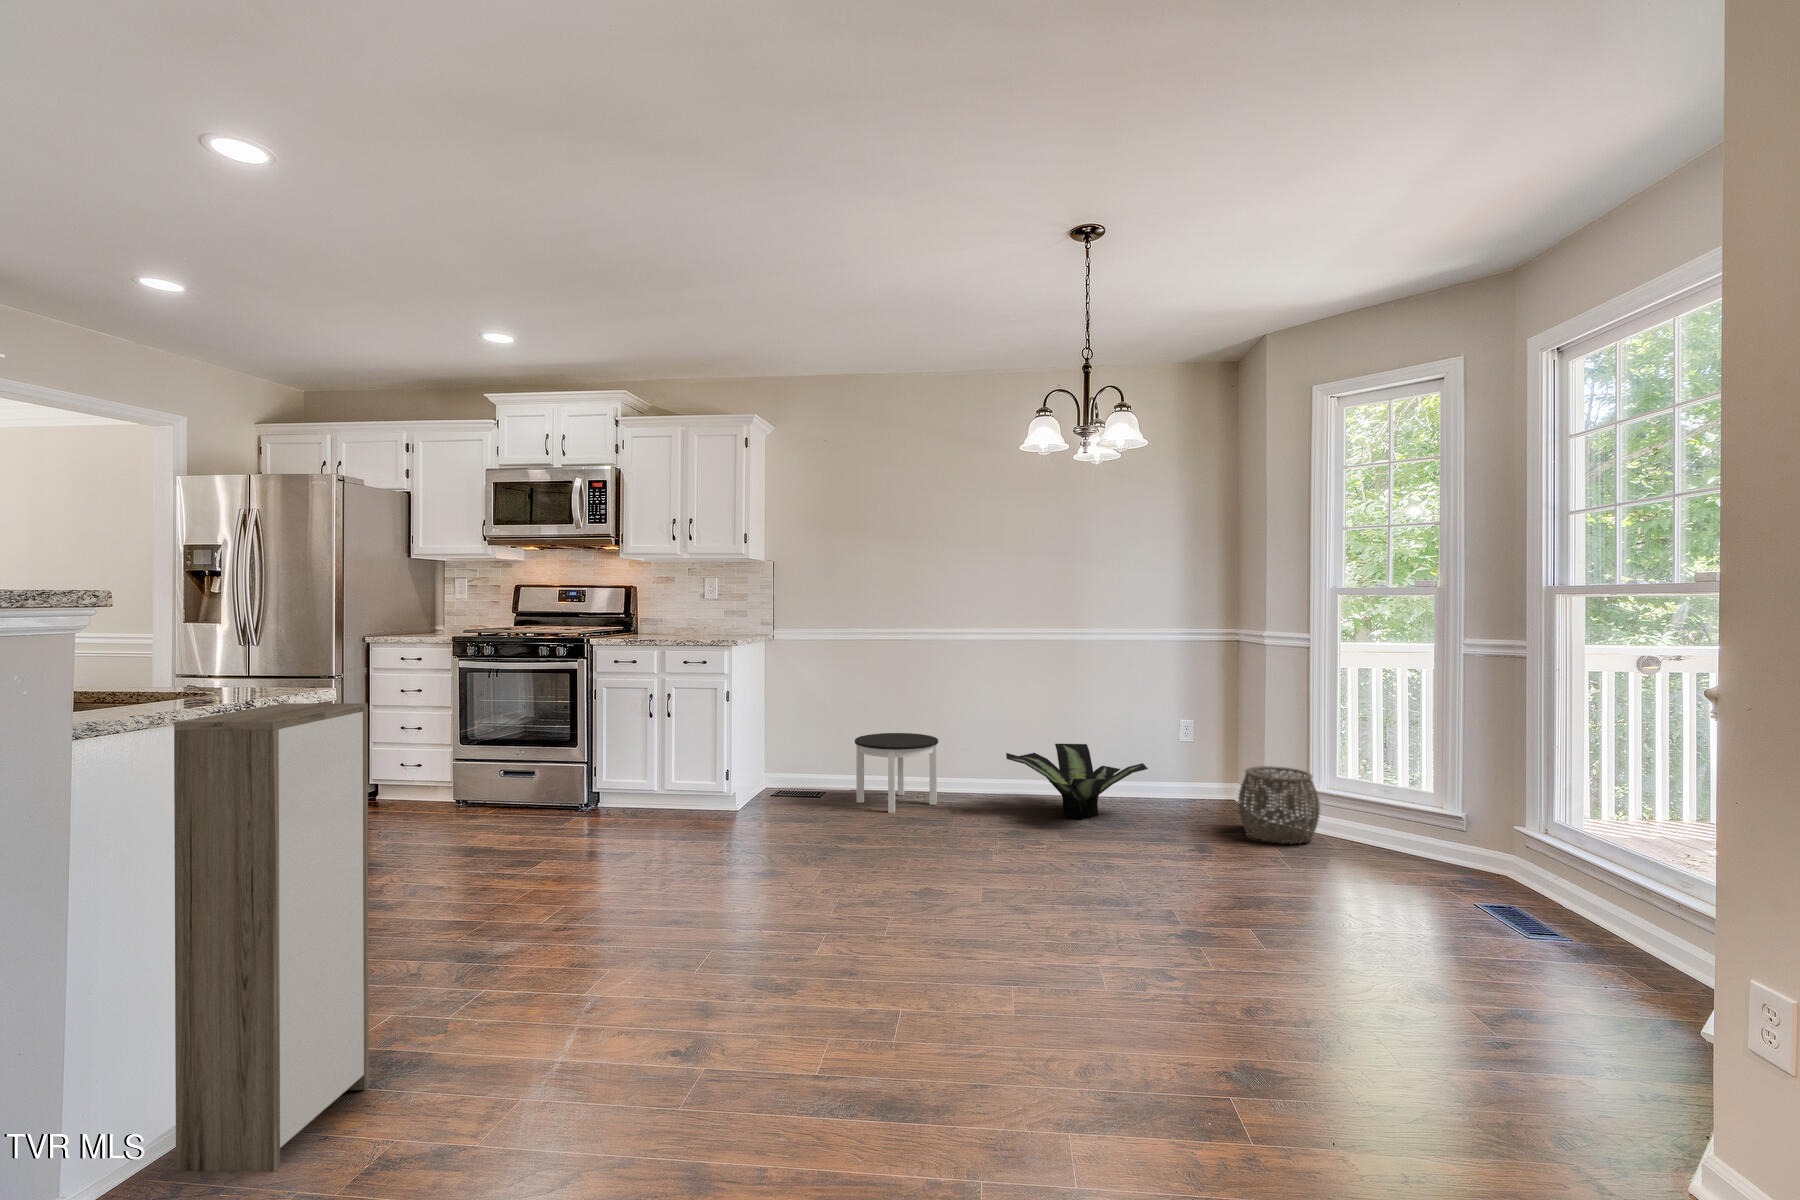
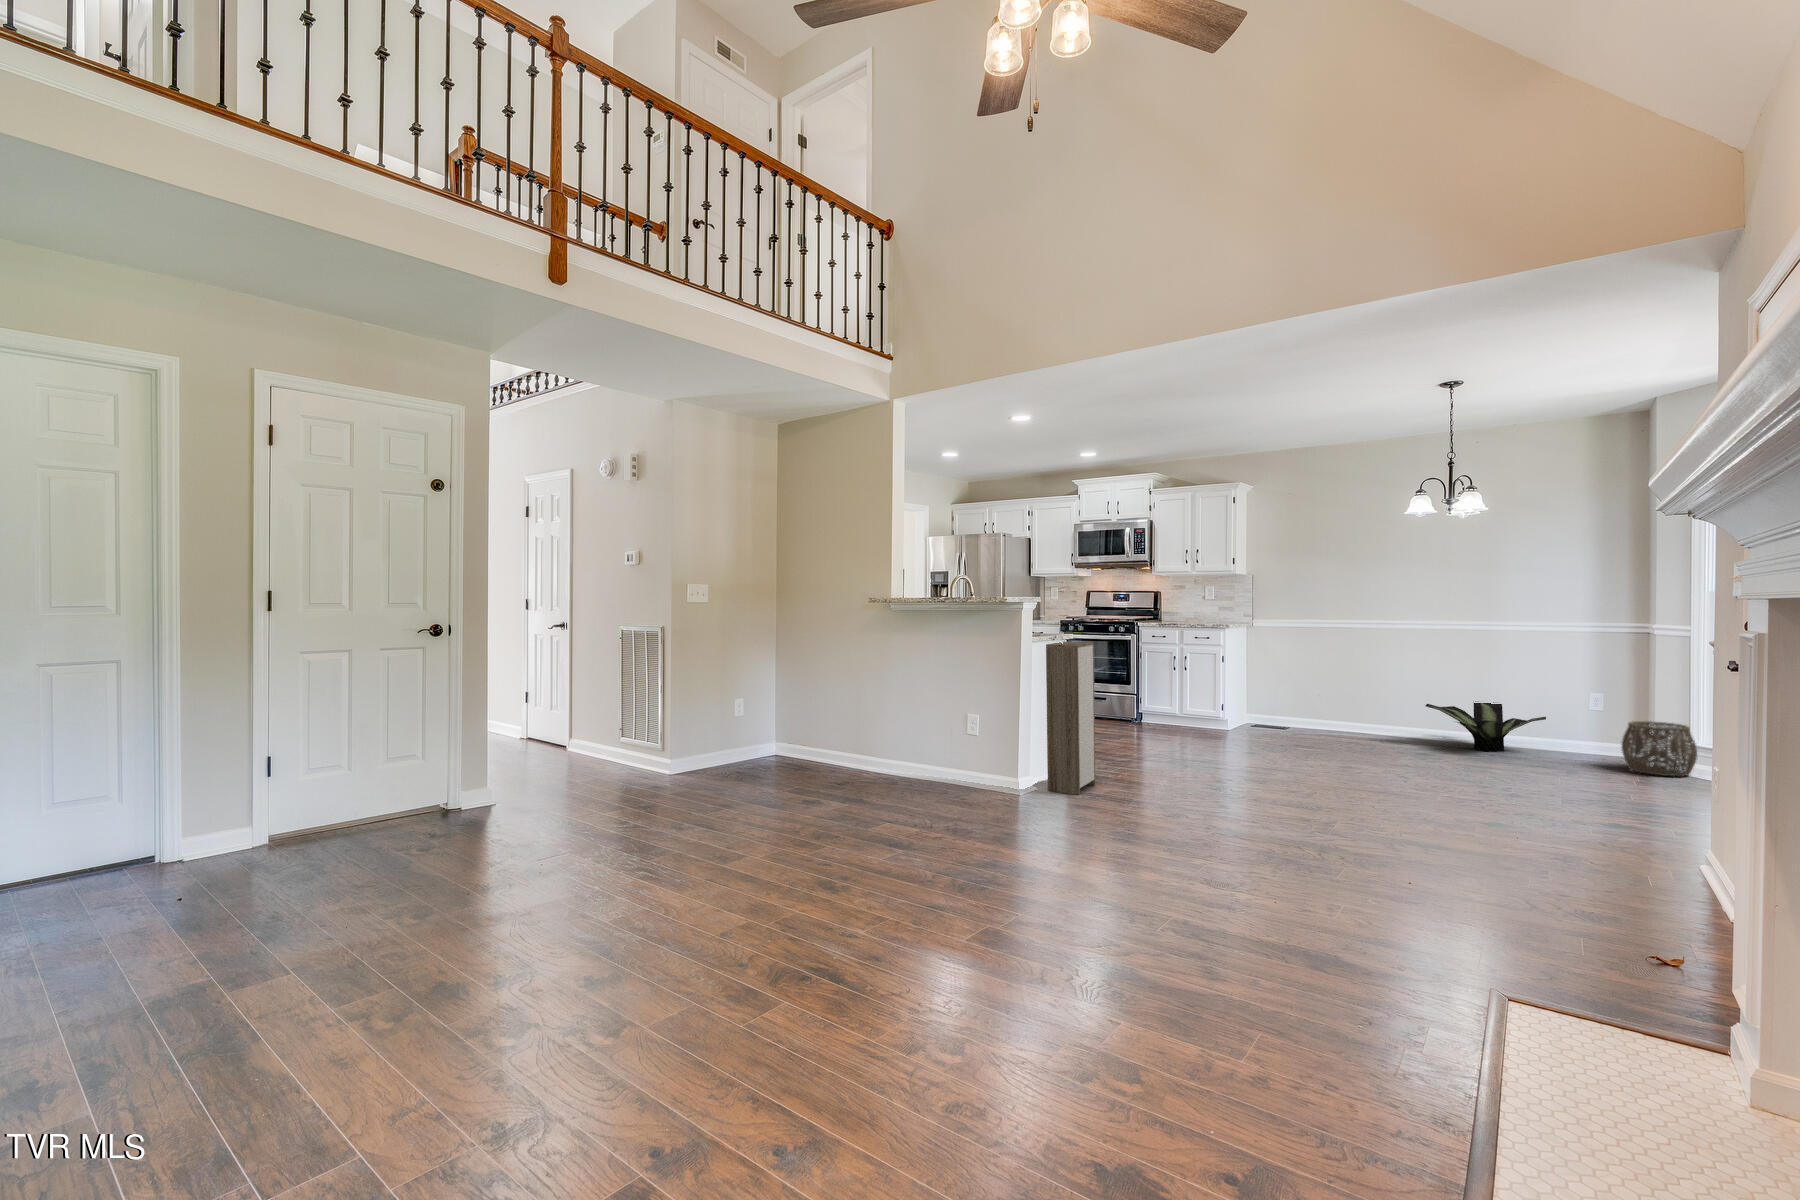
round table: present [855,733,938,813] -> none [1311,688,1374,738]

